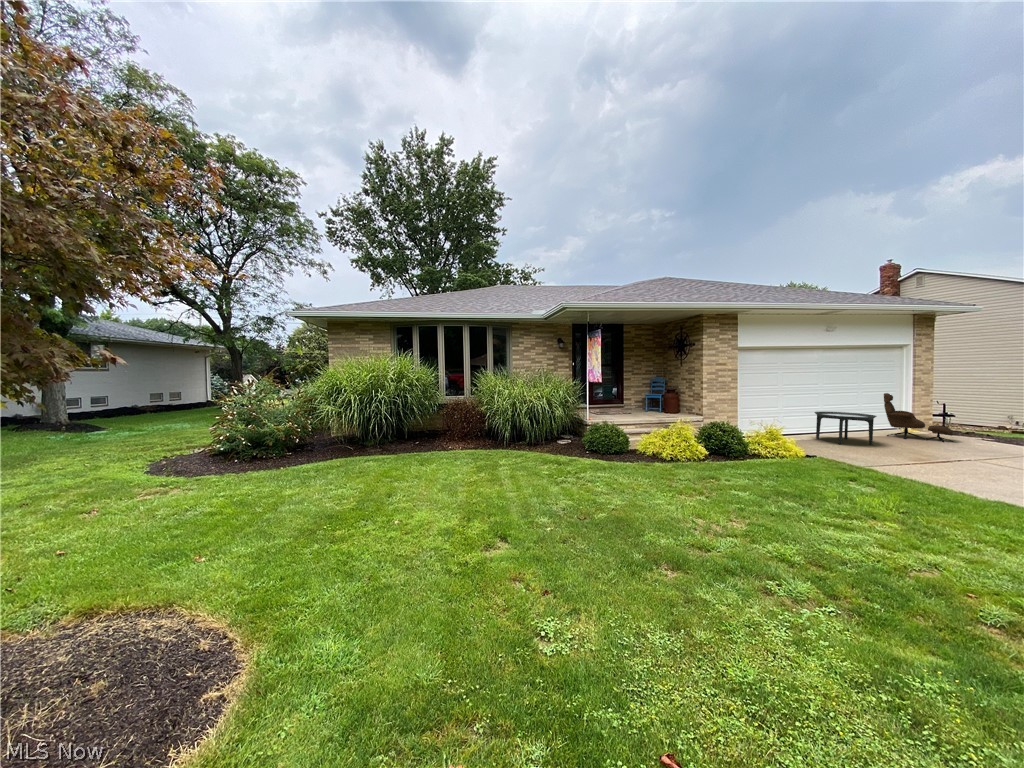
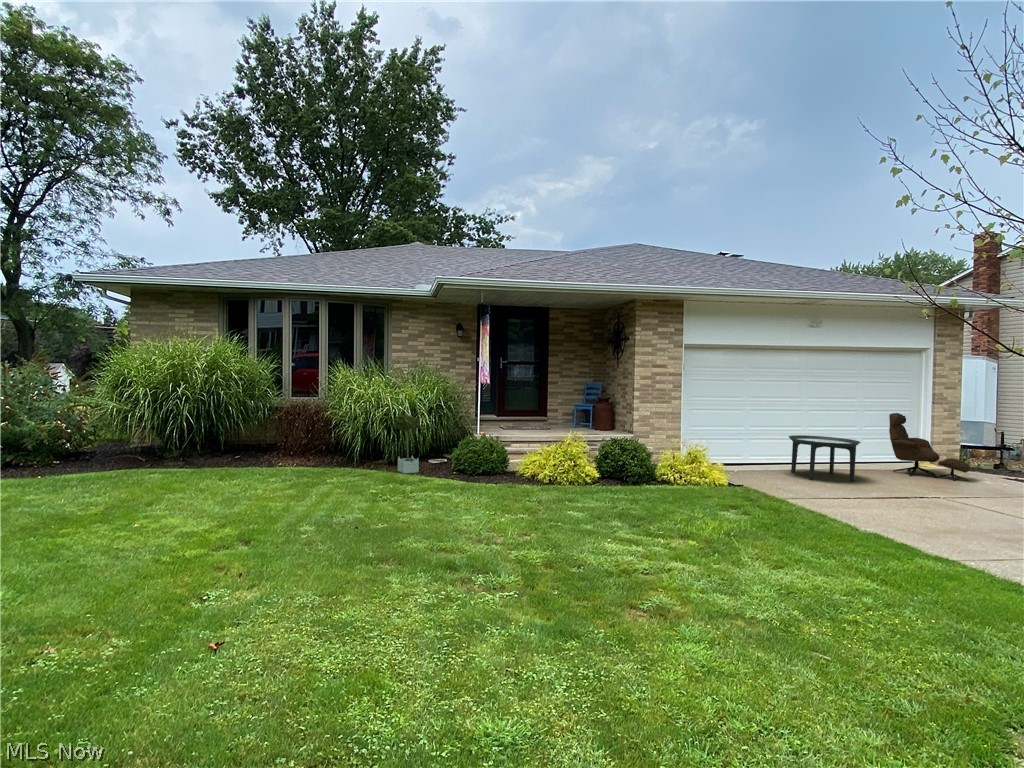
potted tree: none [535,405,554,449] -> present [394,414,420,473]

